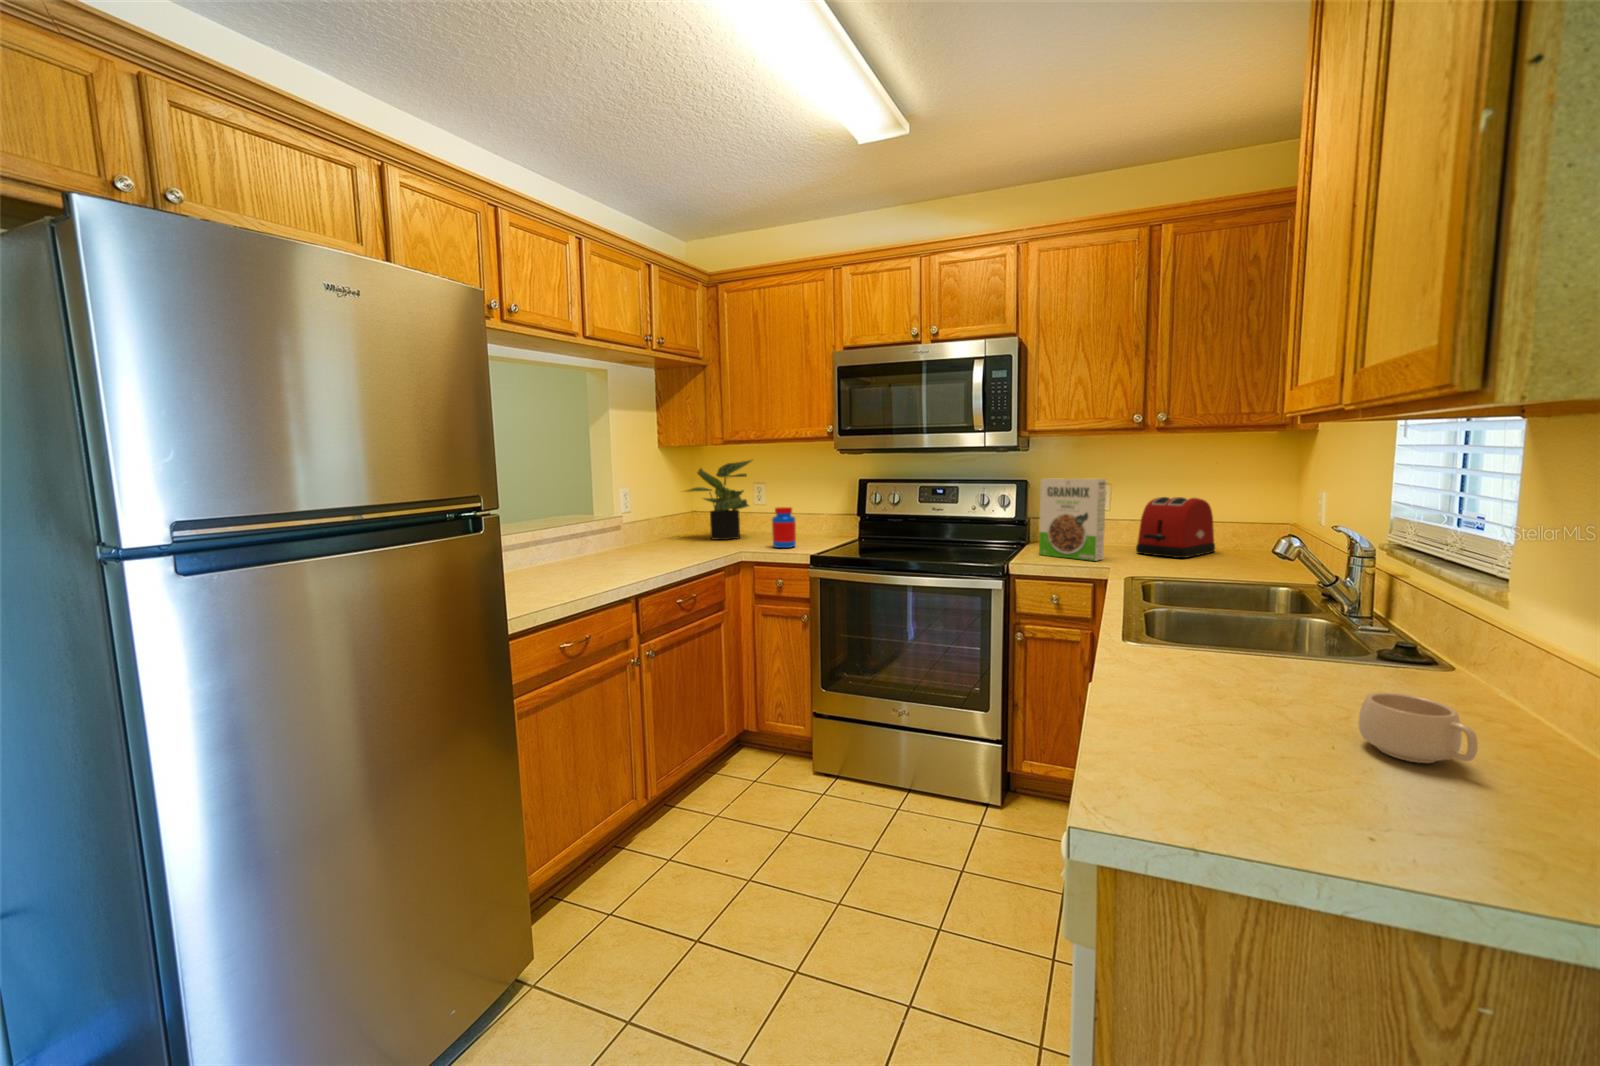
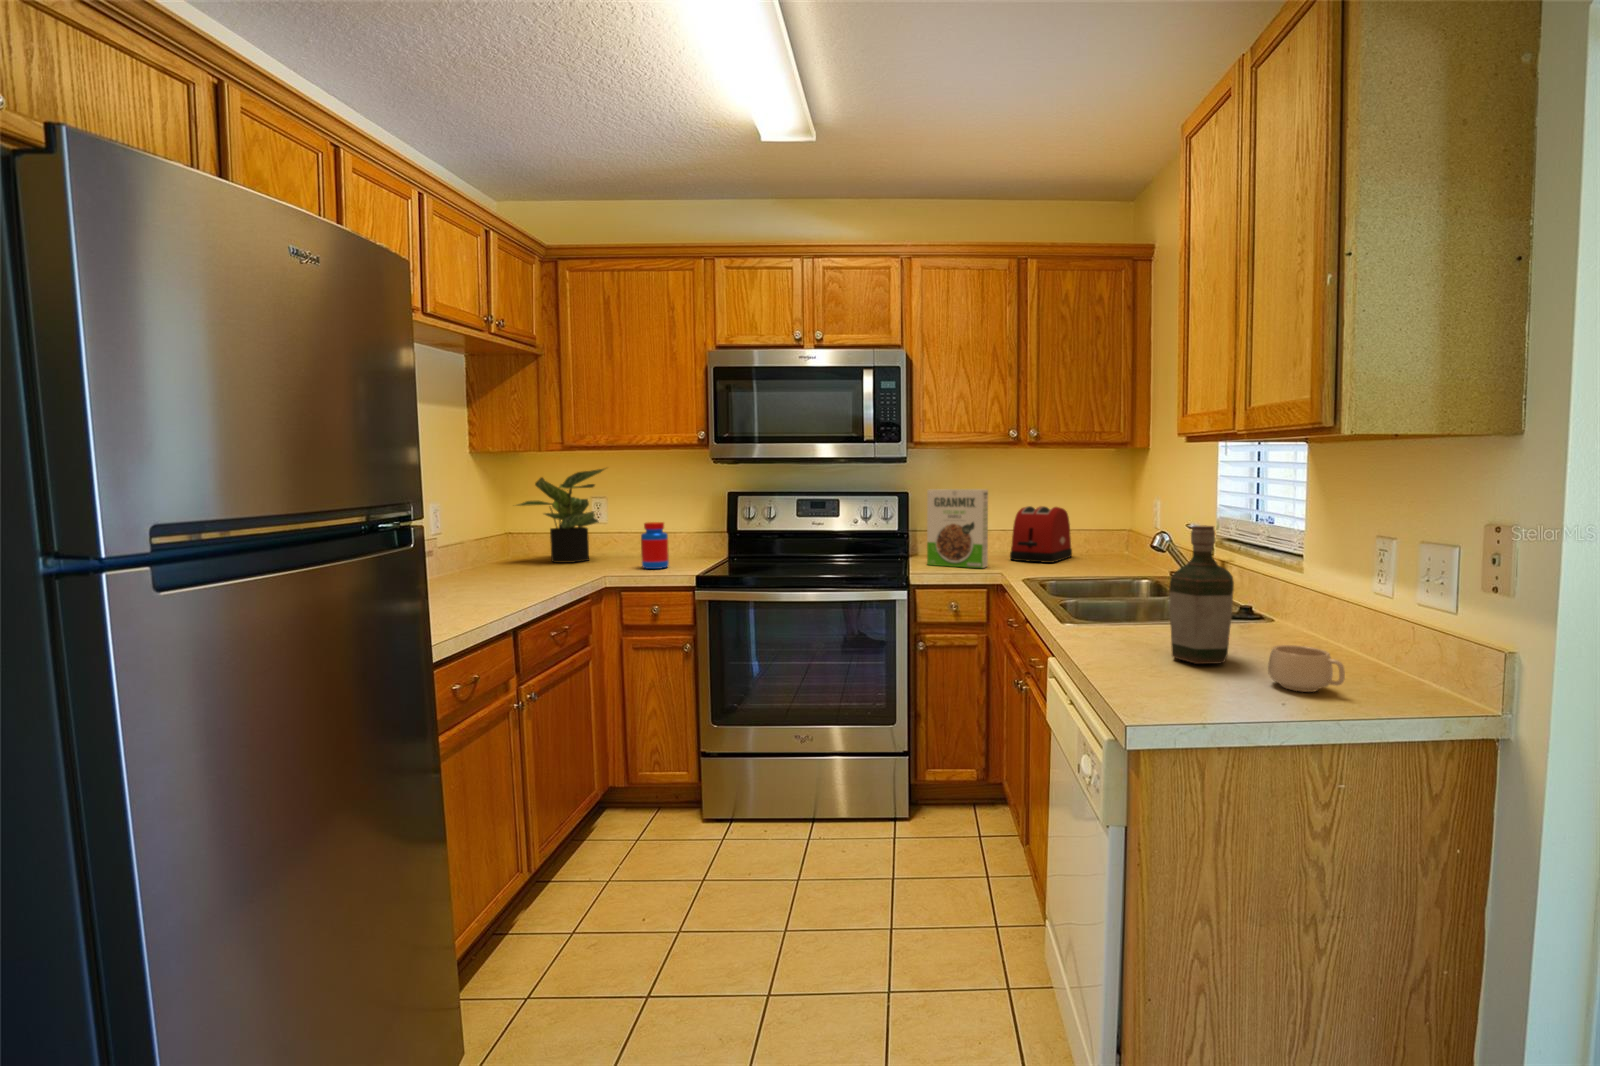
bottle: none [1235,527,1334,704] -> present [1169,525,1234,664]

